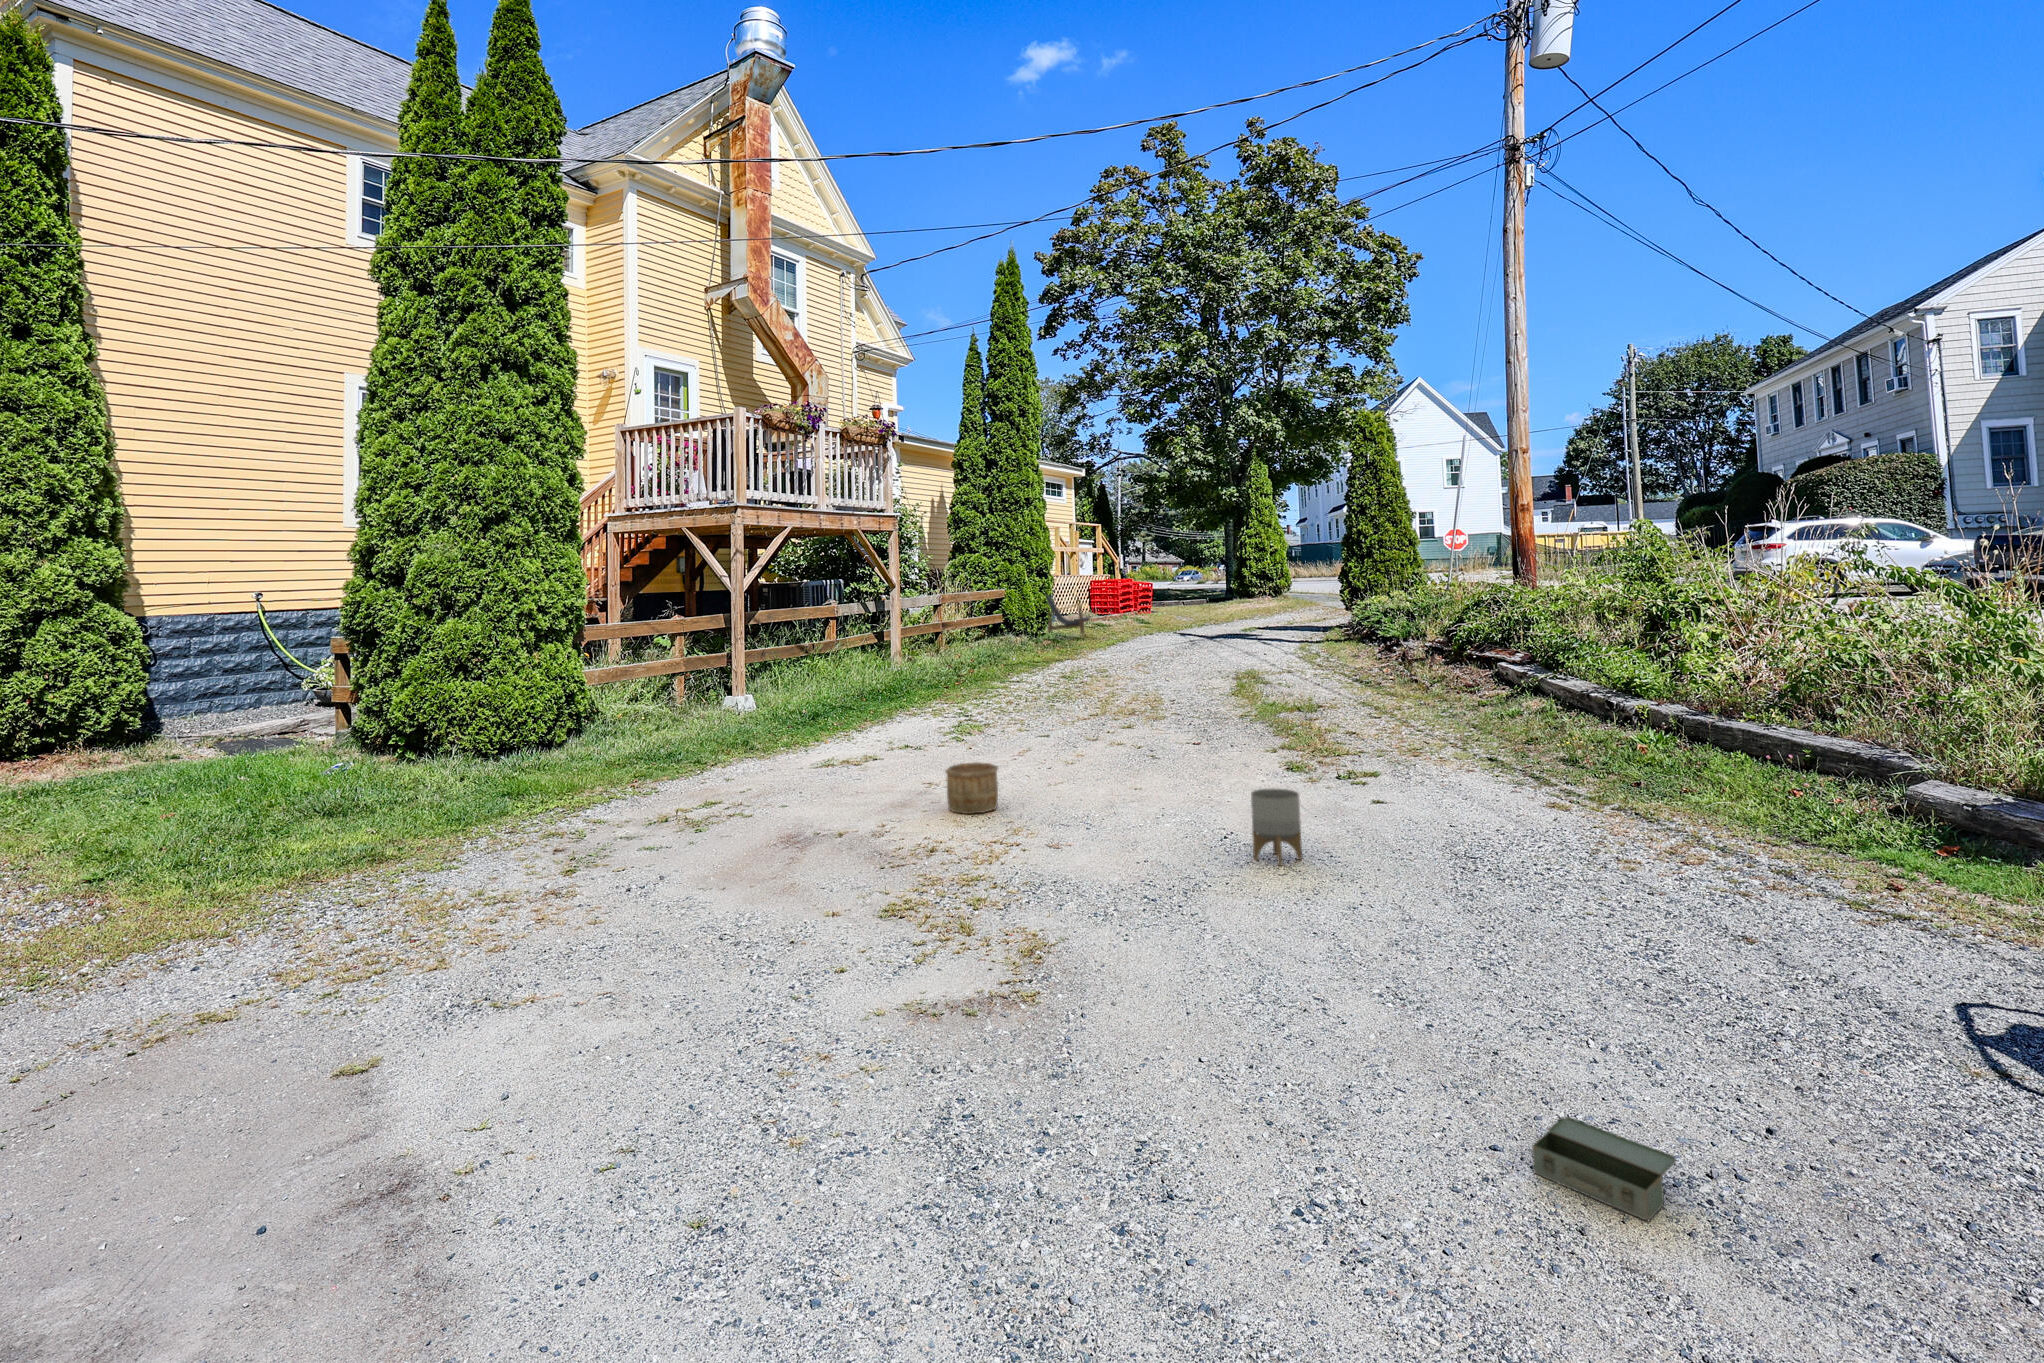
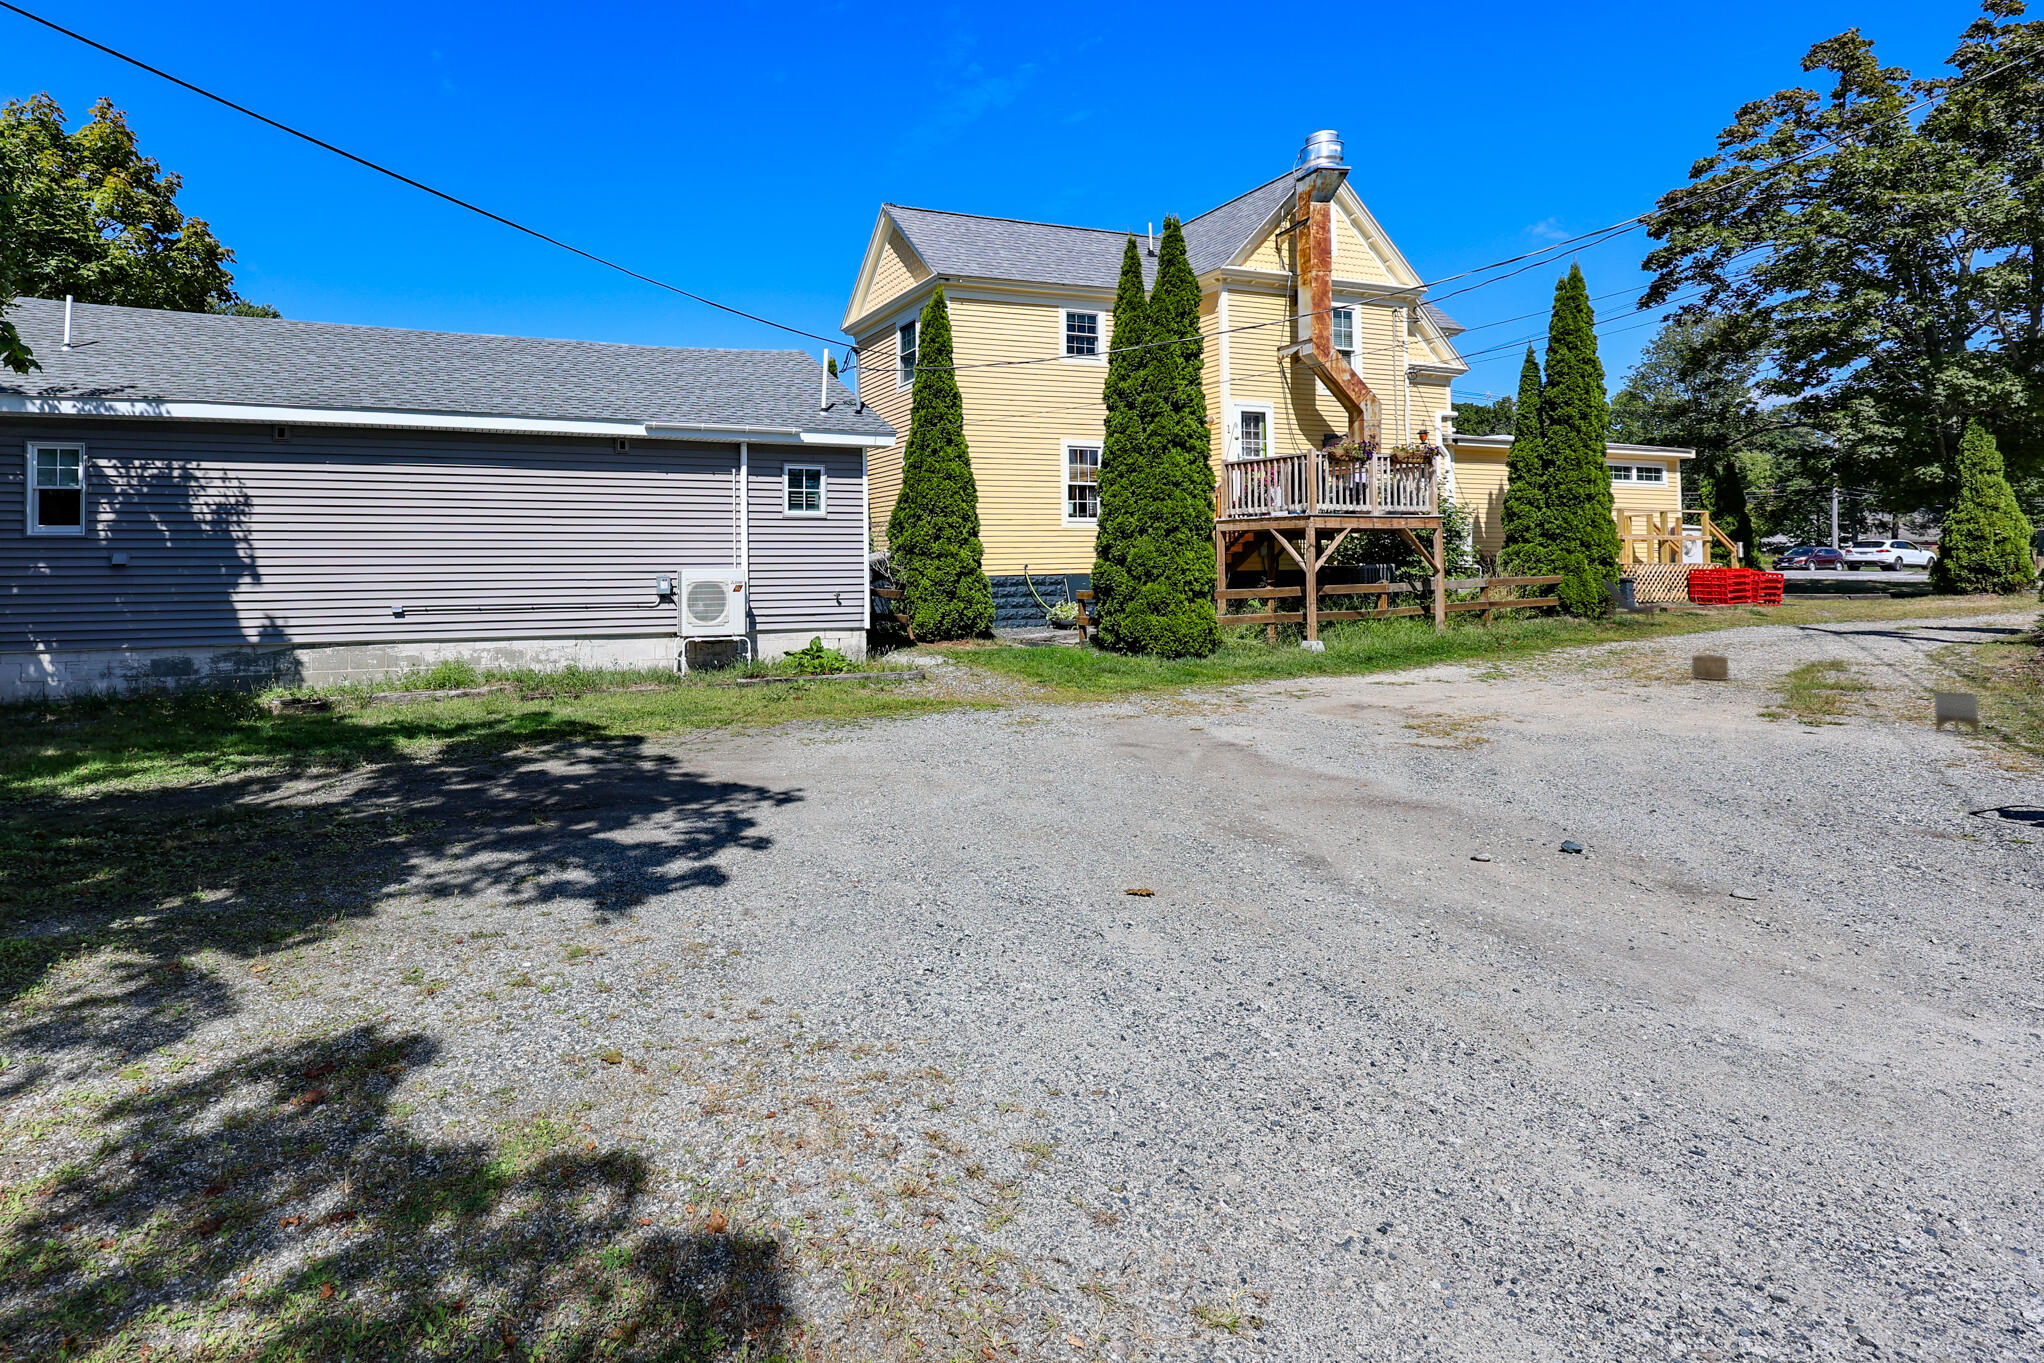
wooden bucket: present [945,762,998,814] -> present [1692,655,1728,680]
planter: present [1251,788,1302,866] -> present [1935,692,1979,734]
toolbox: present [1532,1117,1676,1221] -> none [1651,781,1708,800]

